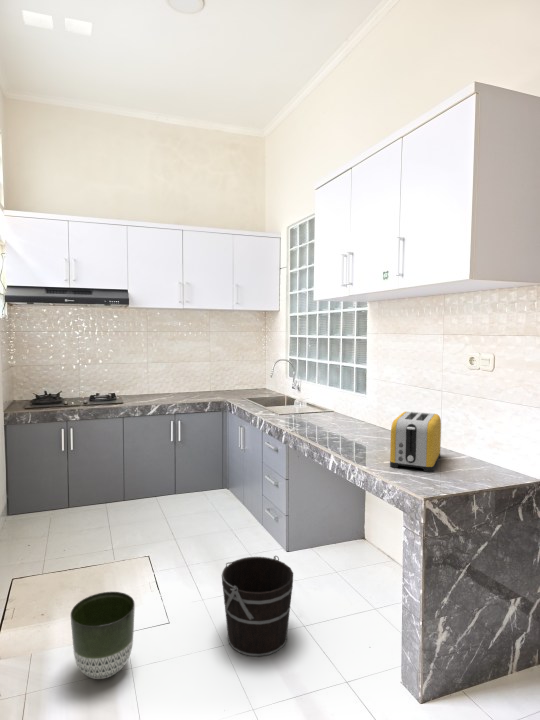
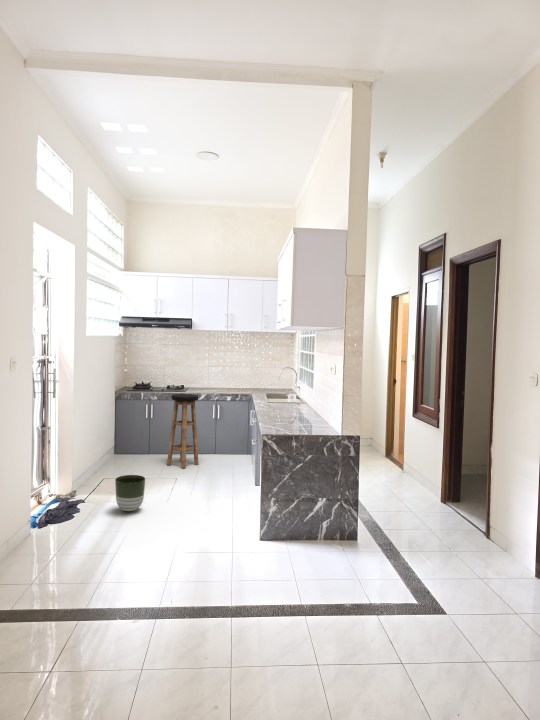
bar stool: none [111,407,161,529] -> present [167,394,199,469]
toaster: present [390,412,441,472] -> none [276,399,315,429]
bucket: present [222,556,293,656] -> none [190,472,228,517]

